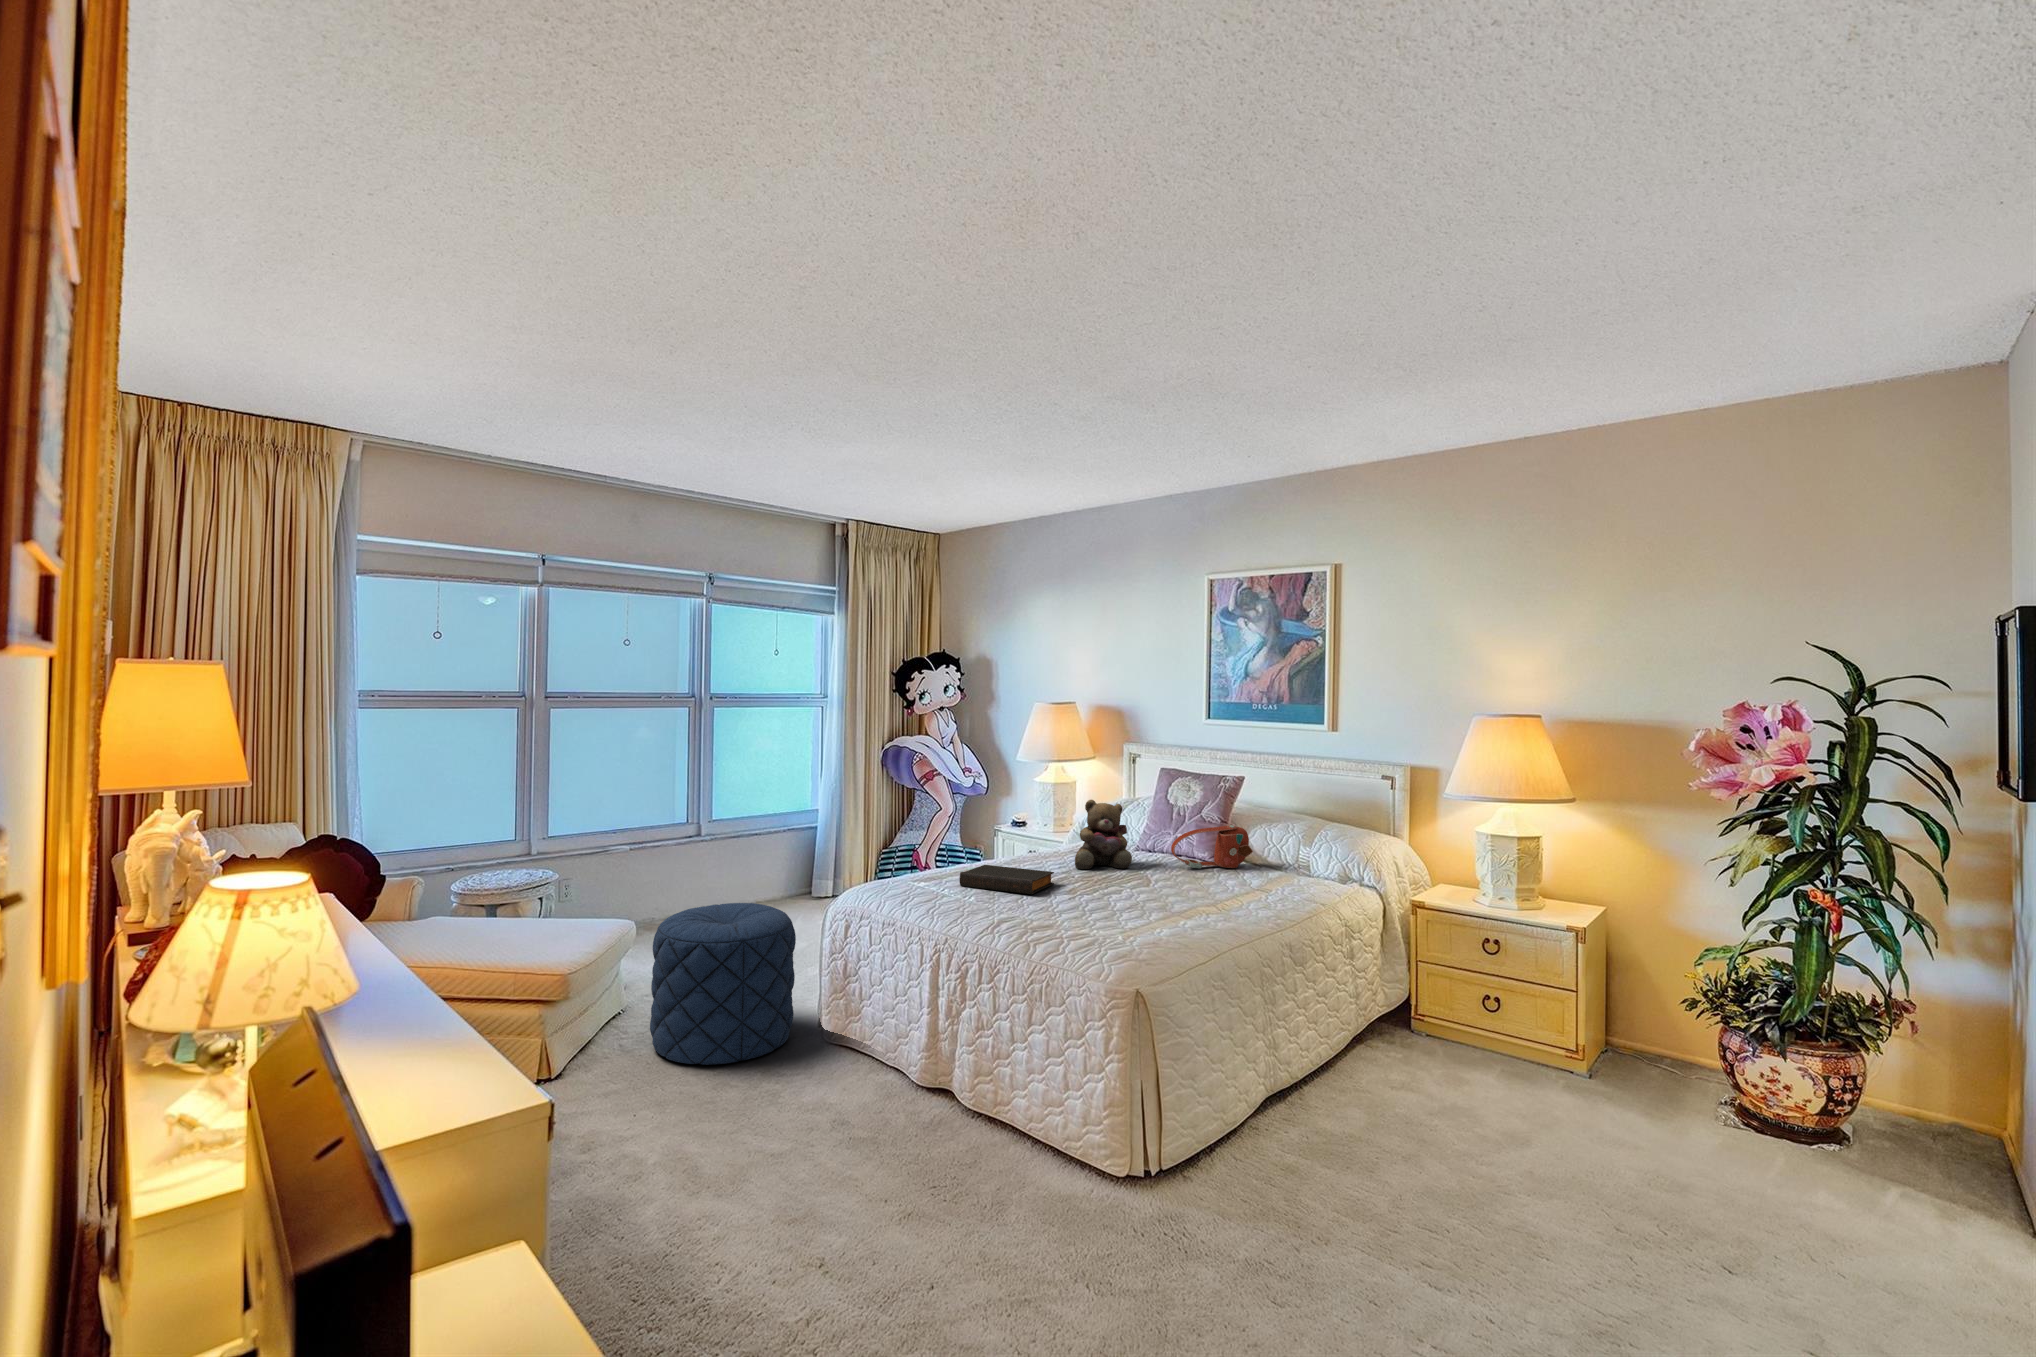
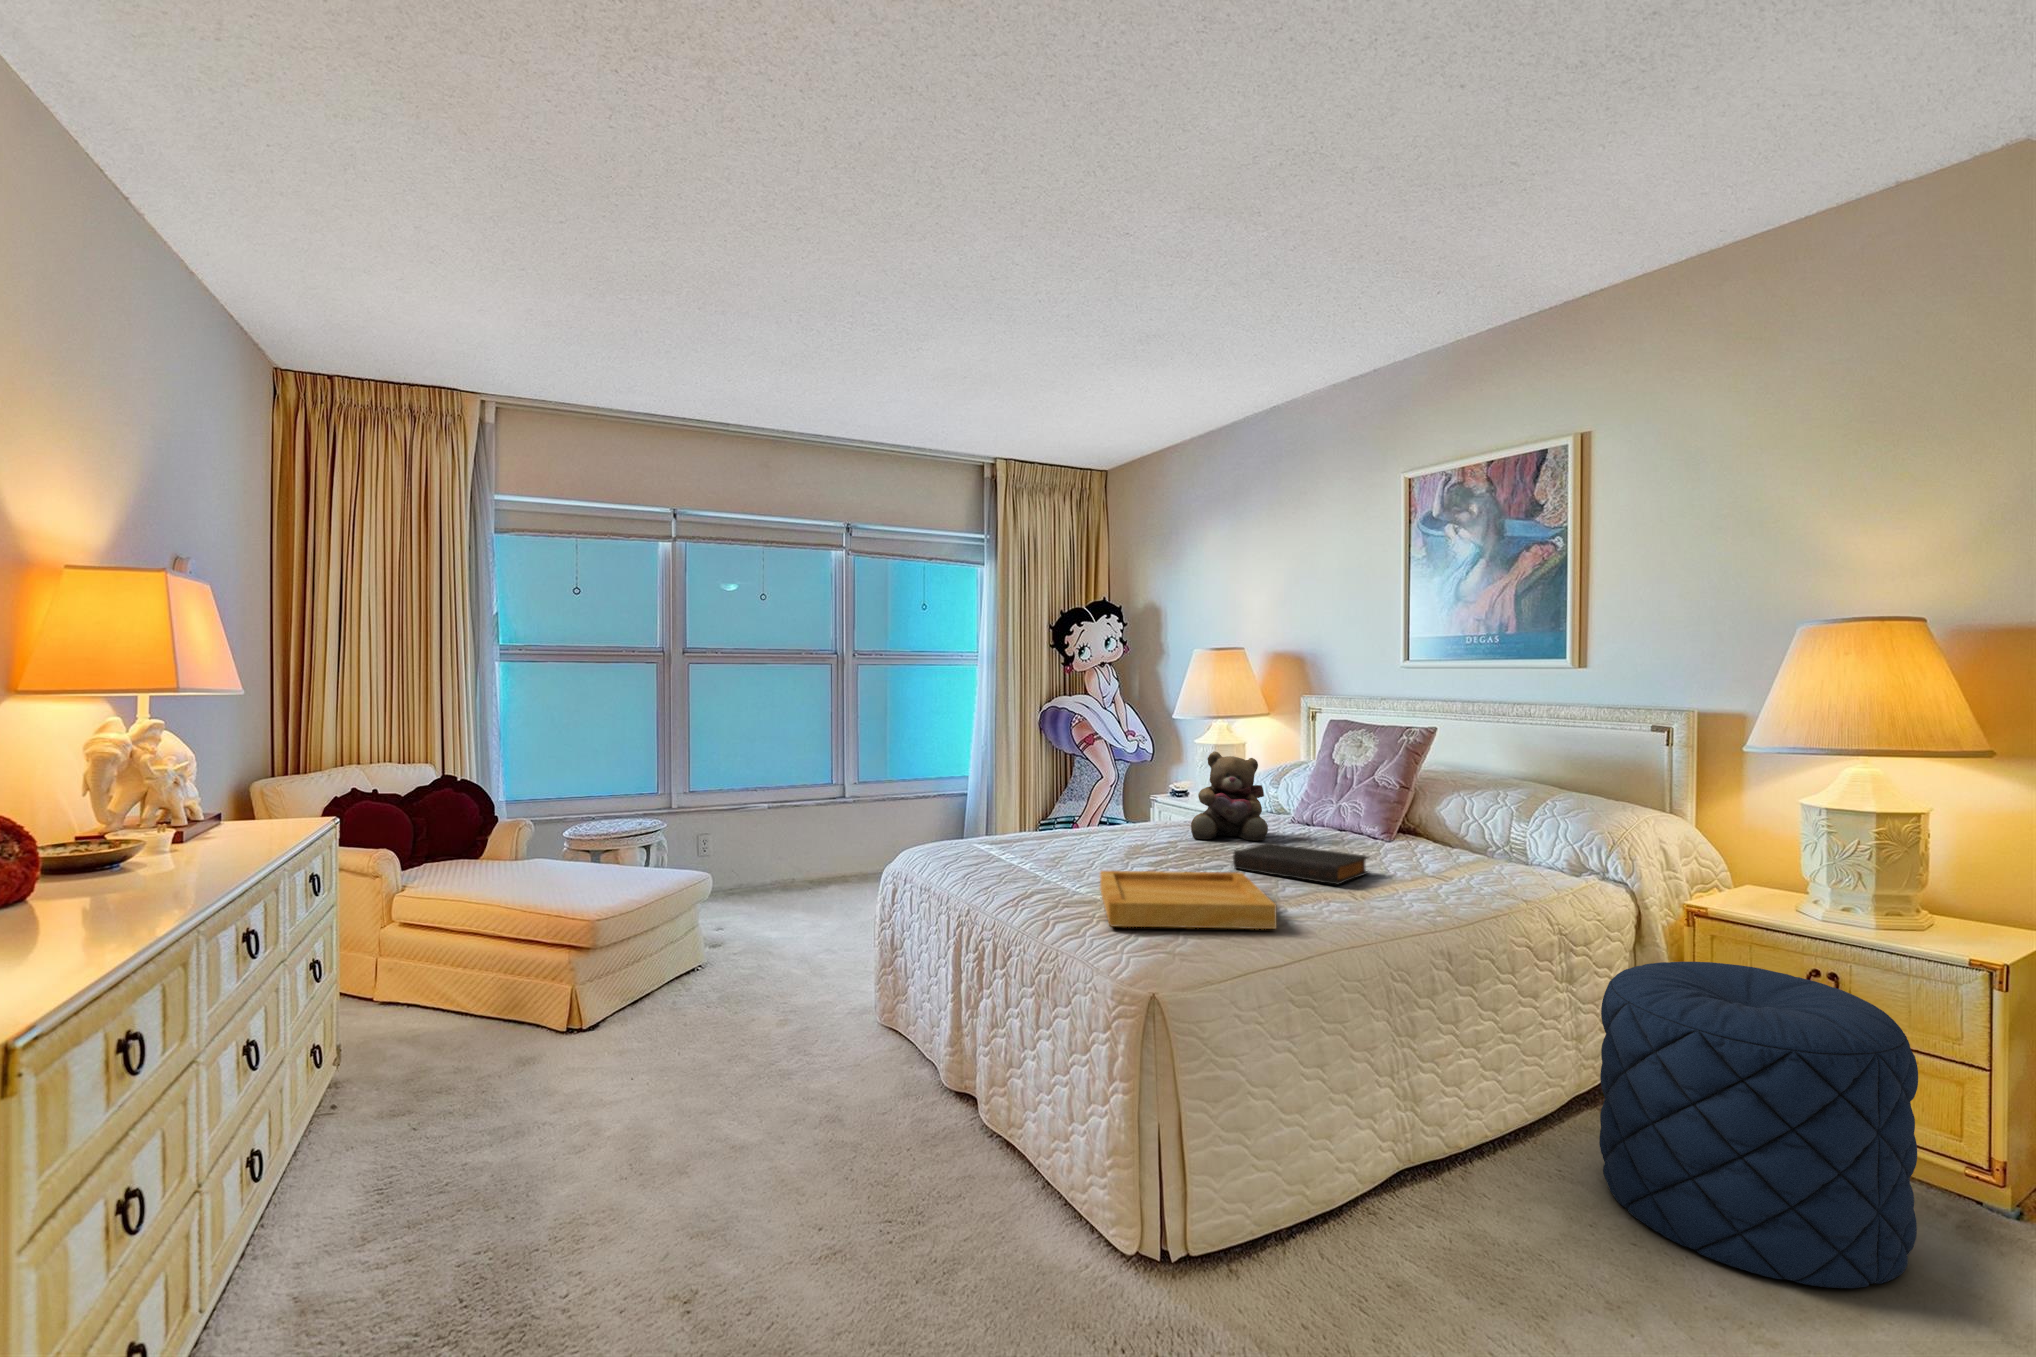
handbag: present [1171,825,1253,868] -> none [1320,789,1441,847]
book: present [960,865,1054,894] -> present [1233,843,1369,885]
tray: none [1045,898,1191,945] -> present [1100,871,1276,929]
pouf: present [650,903,796,1065] -> present [1599,962,1918,1288]

